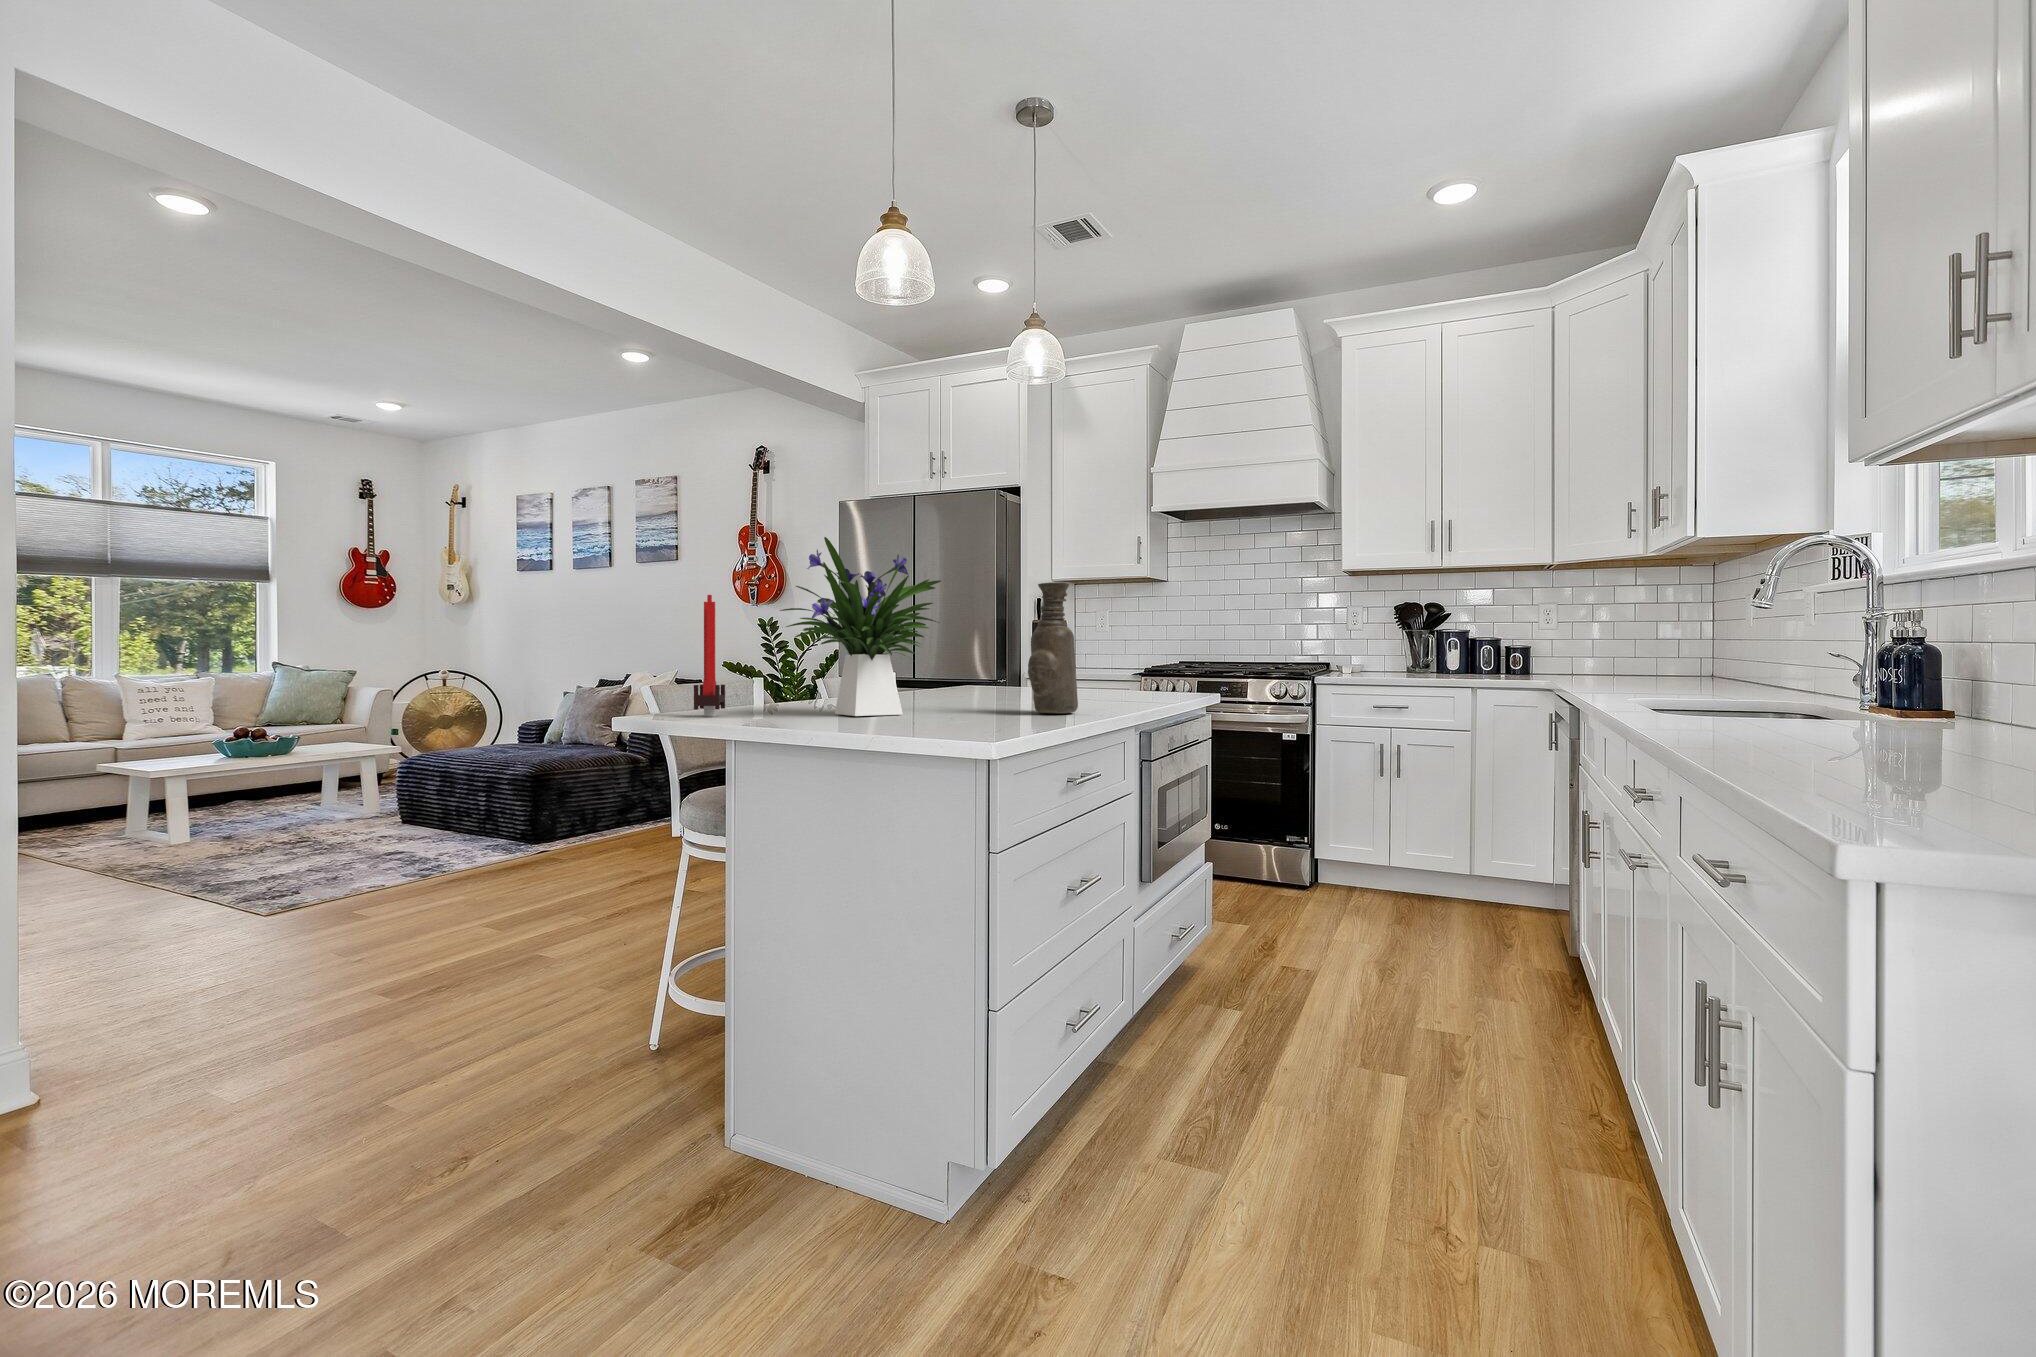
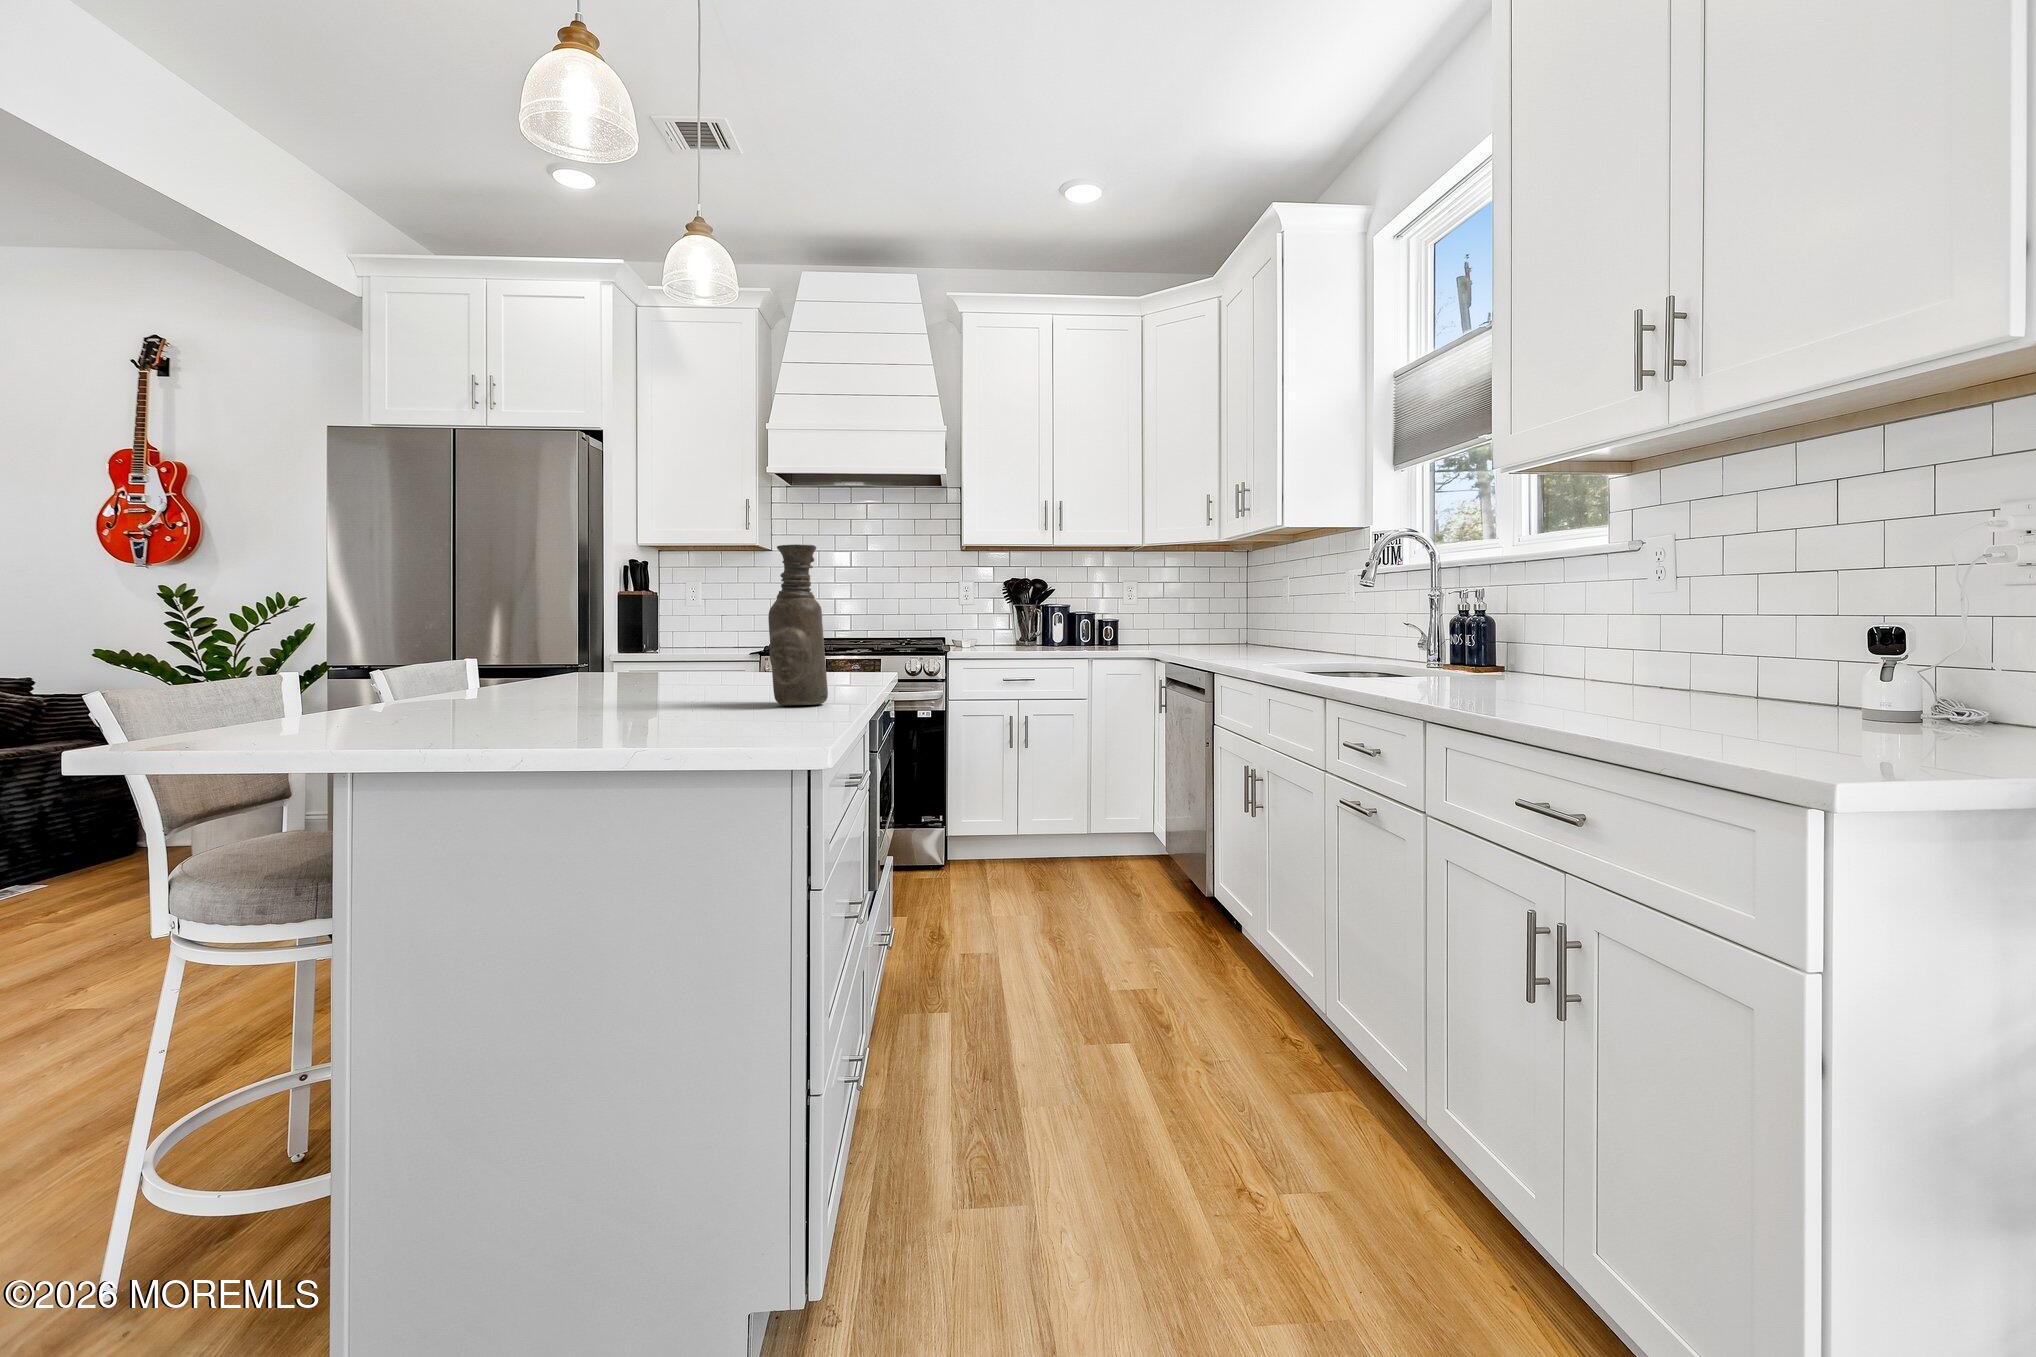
flower arrangement: present [780,537,941,716] -> none [398,464,664,721]
candle: present [694,595,725,716] -> none [235,541,291,733]

